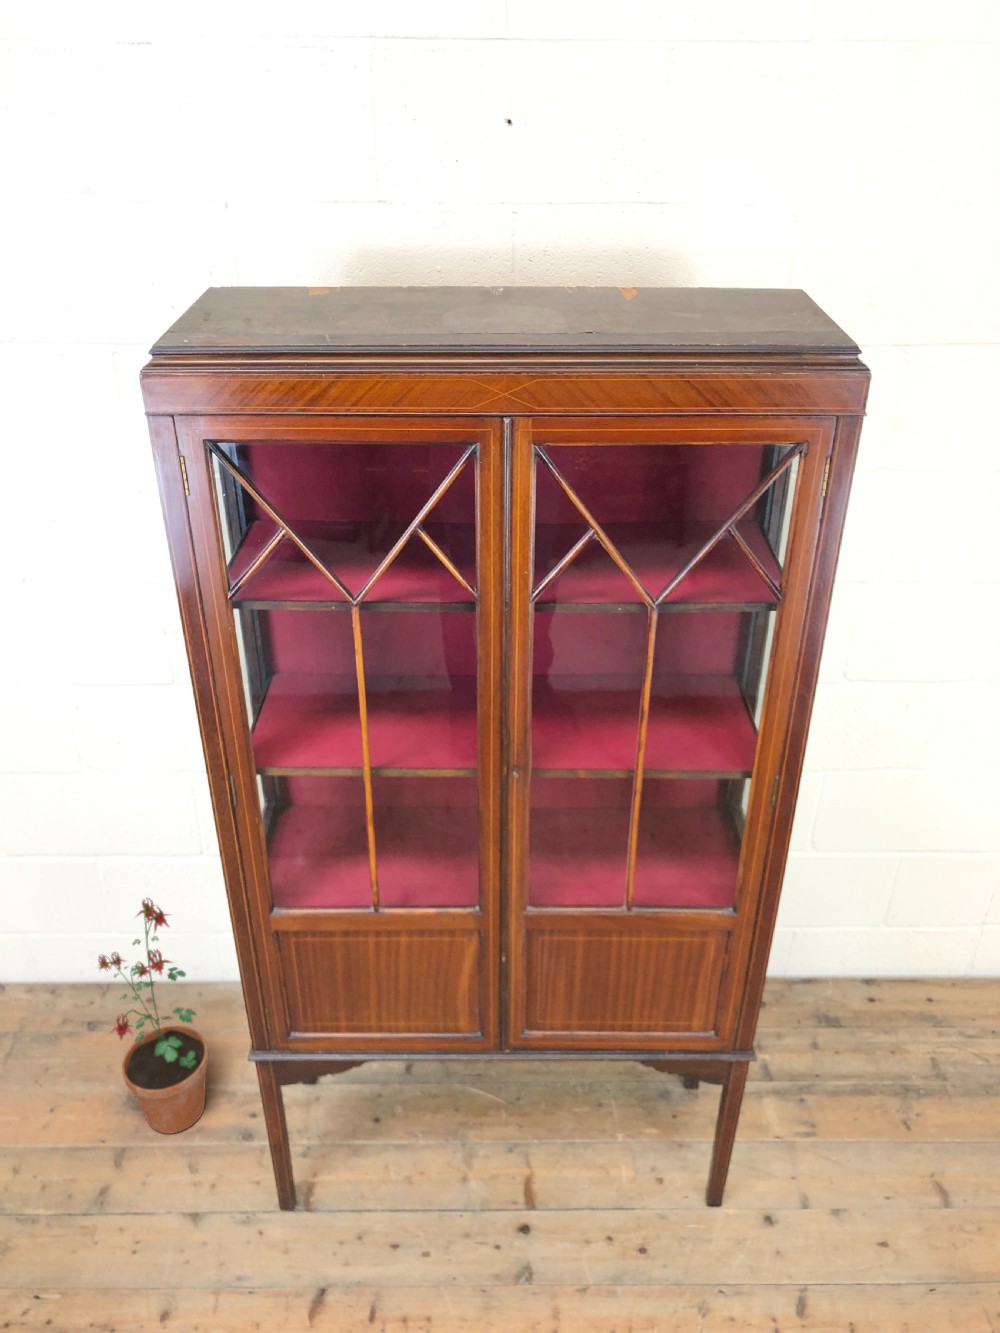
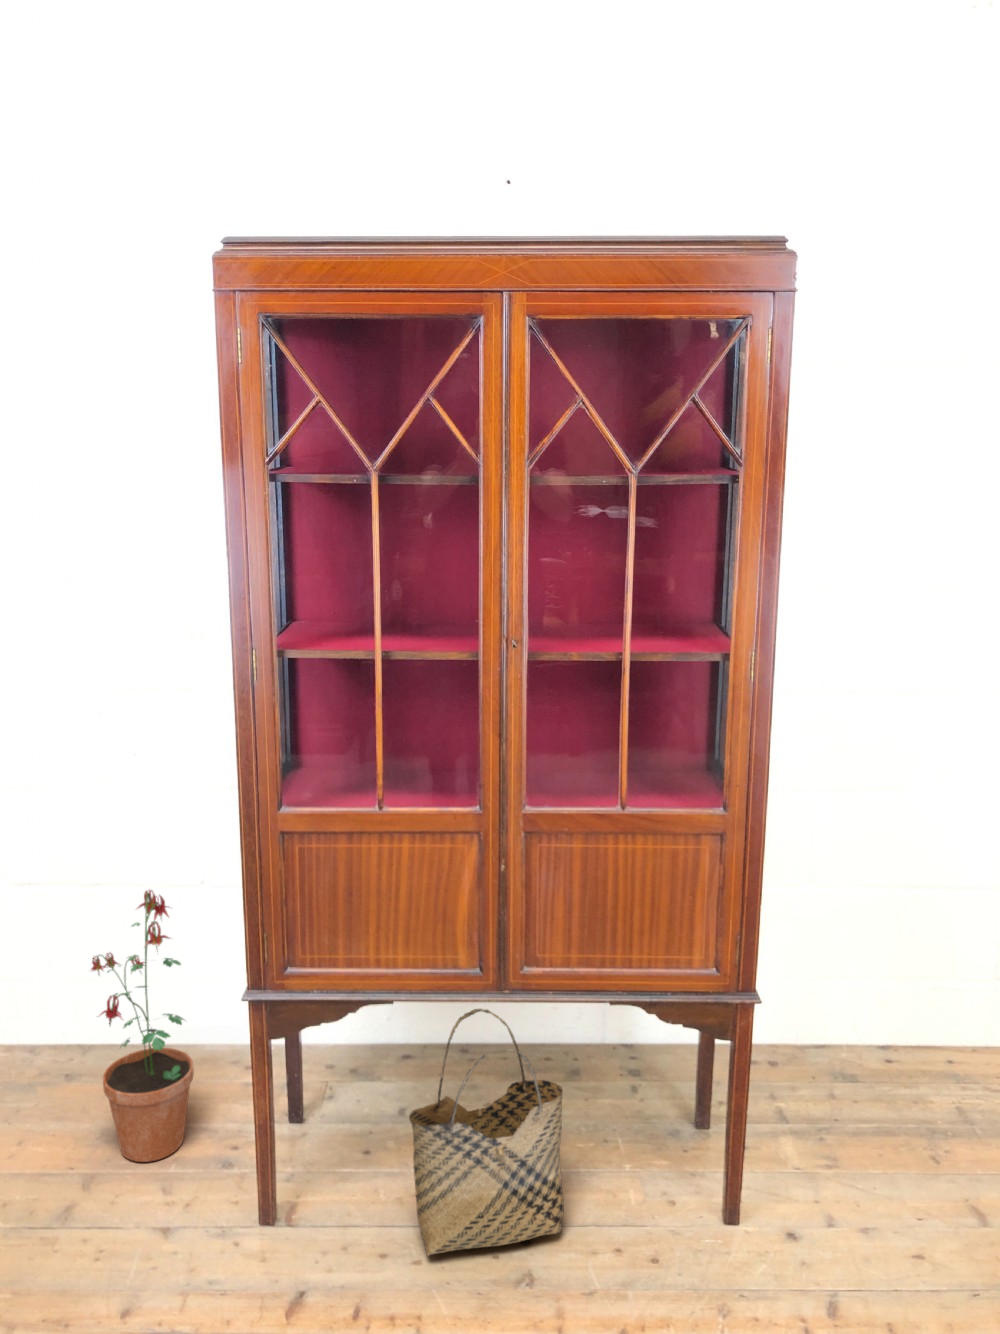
woven basket: none [415,1040,561,1252] -> present [409,1009,564,1255]

